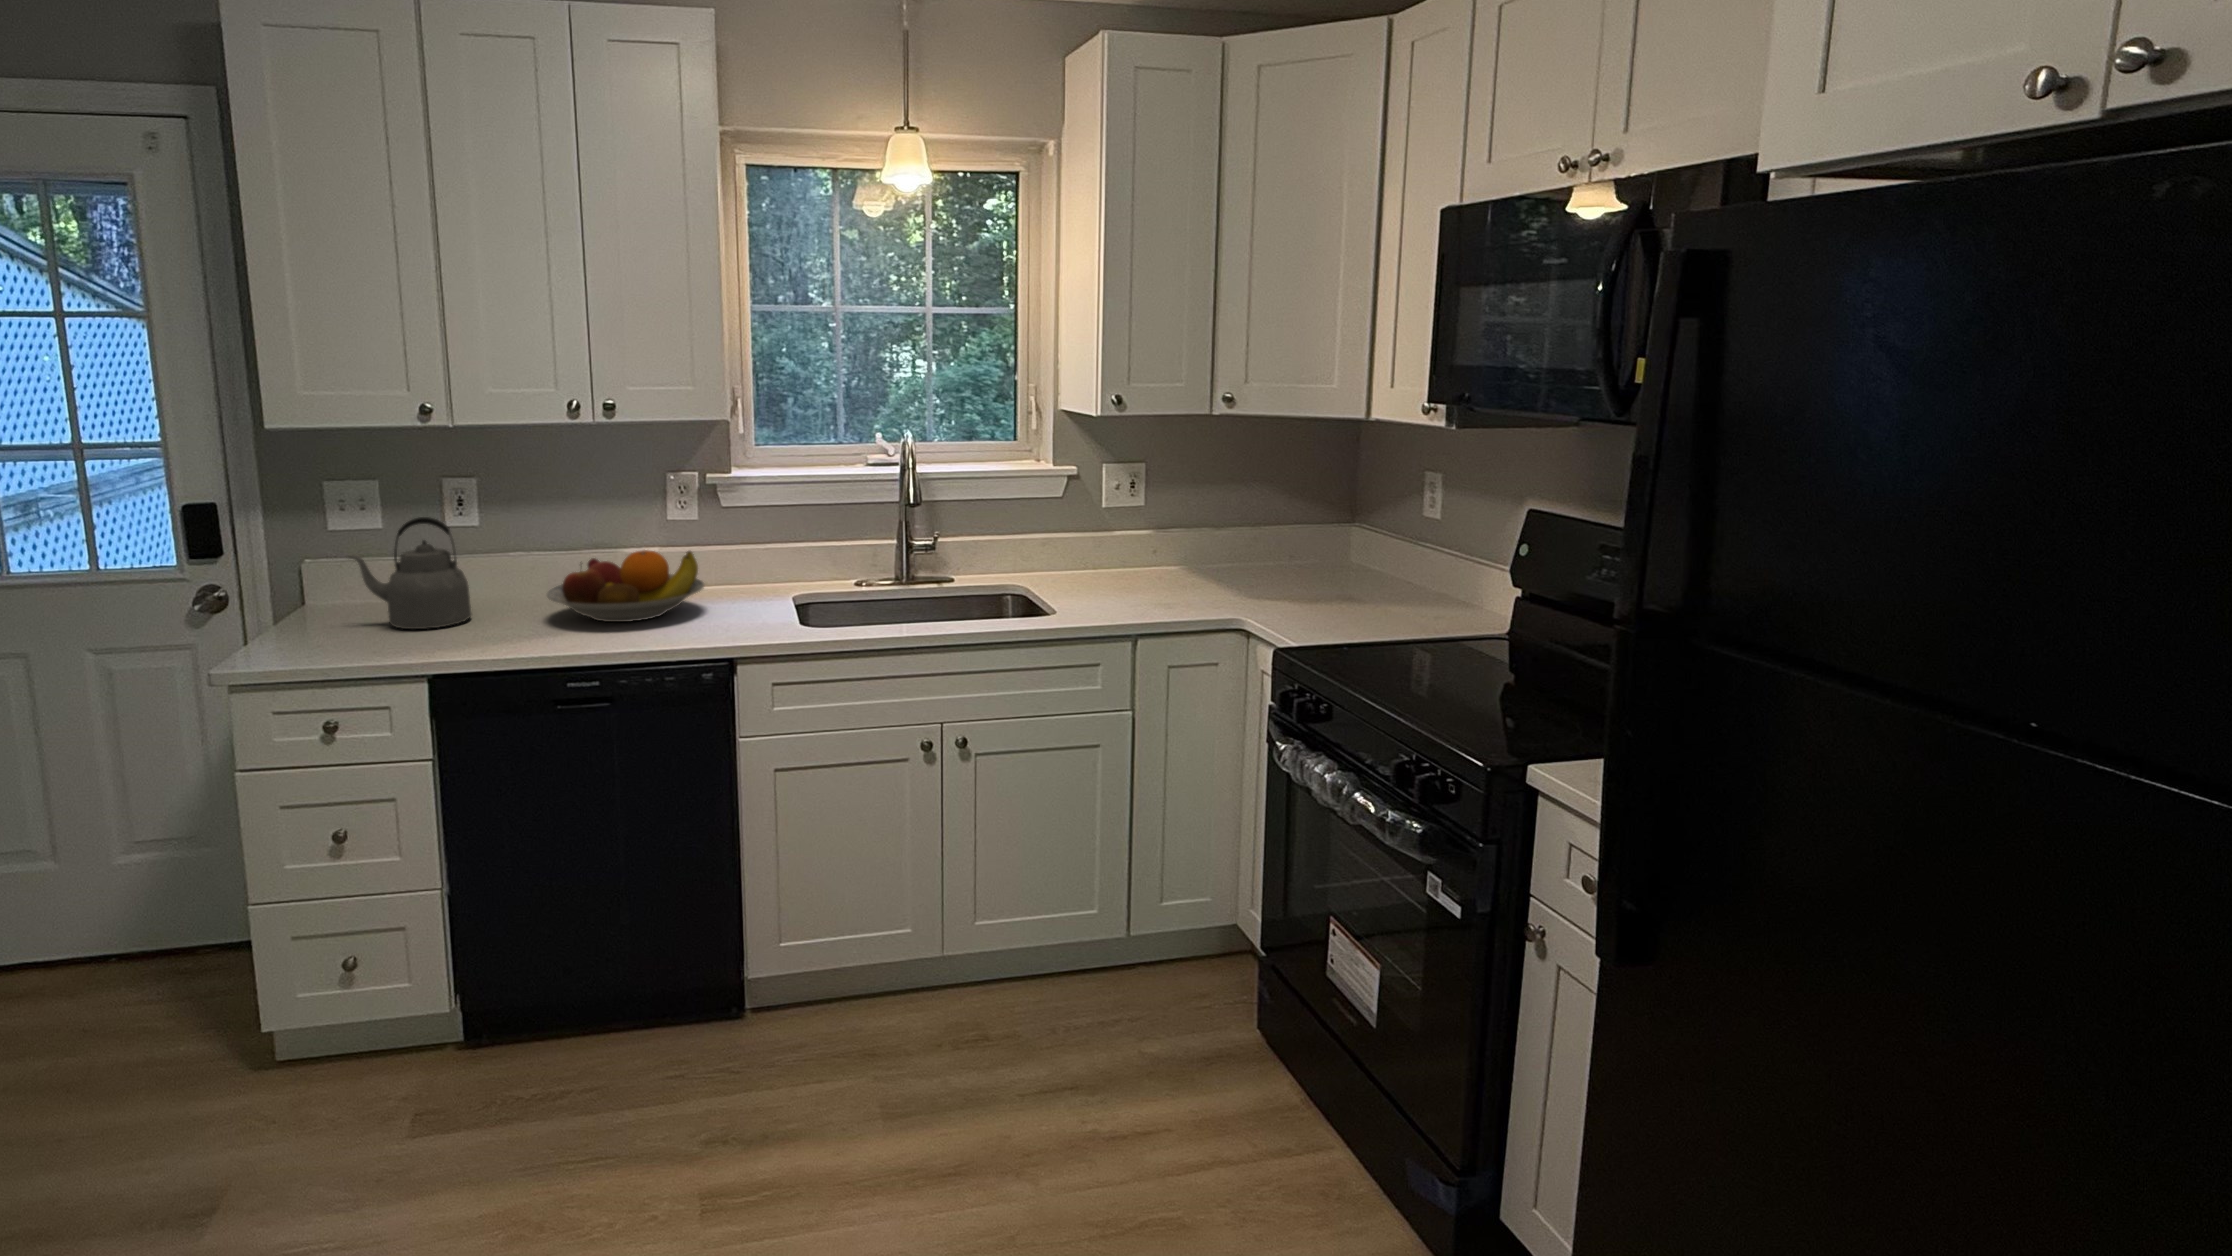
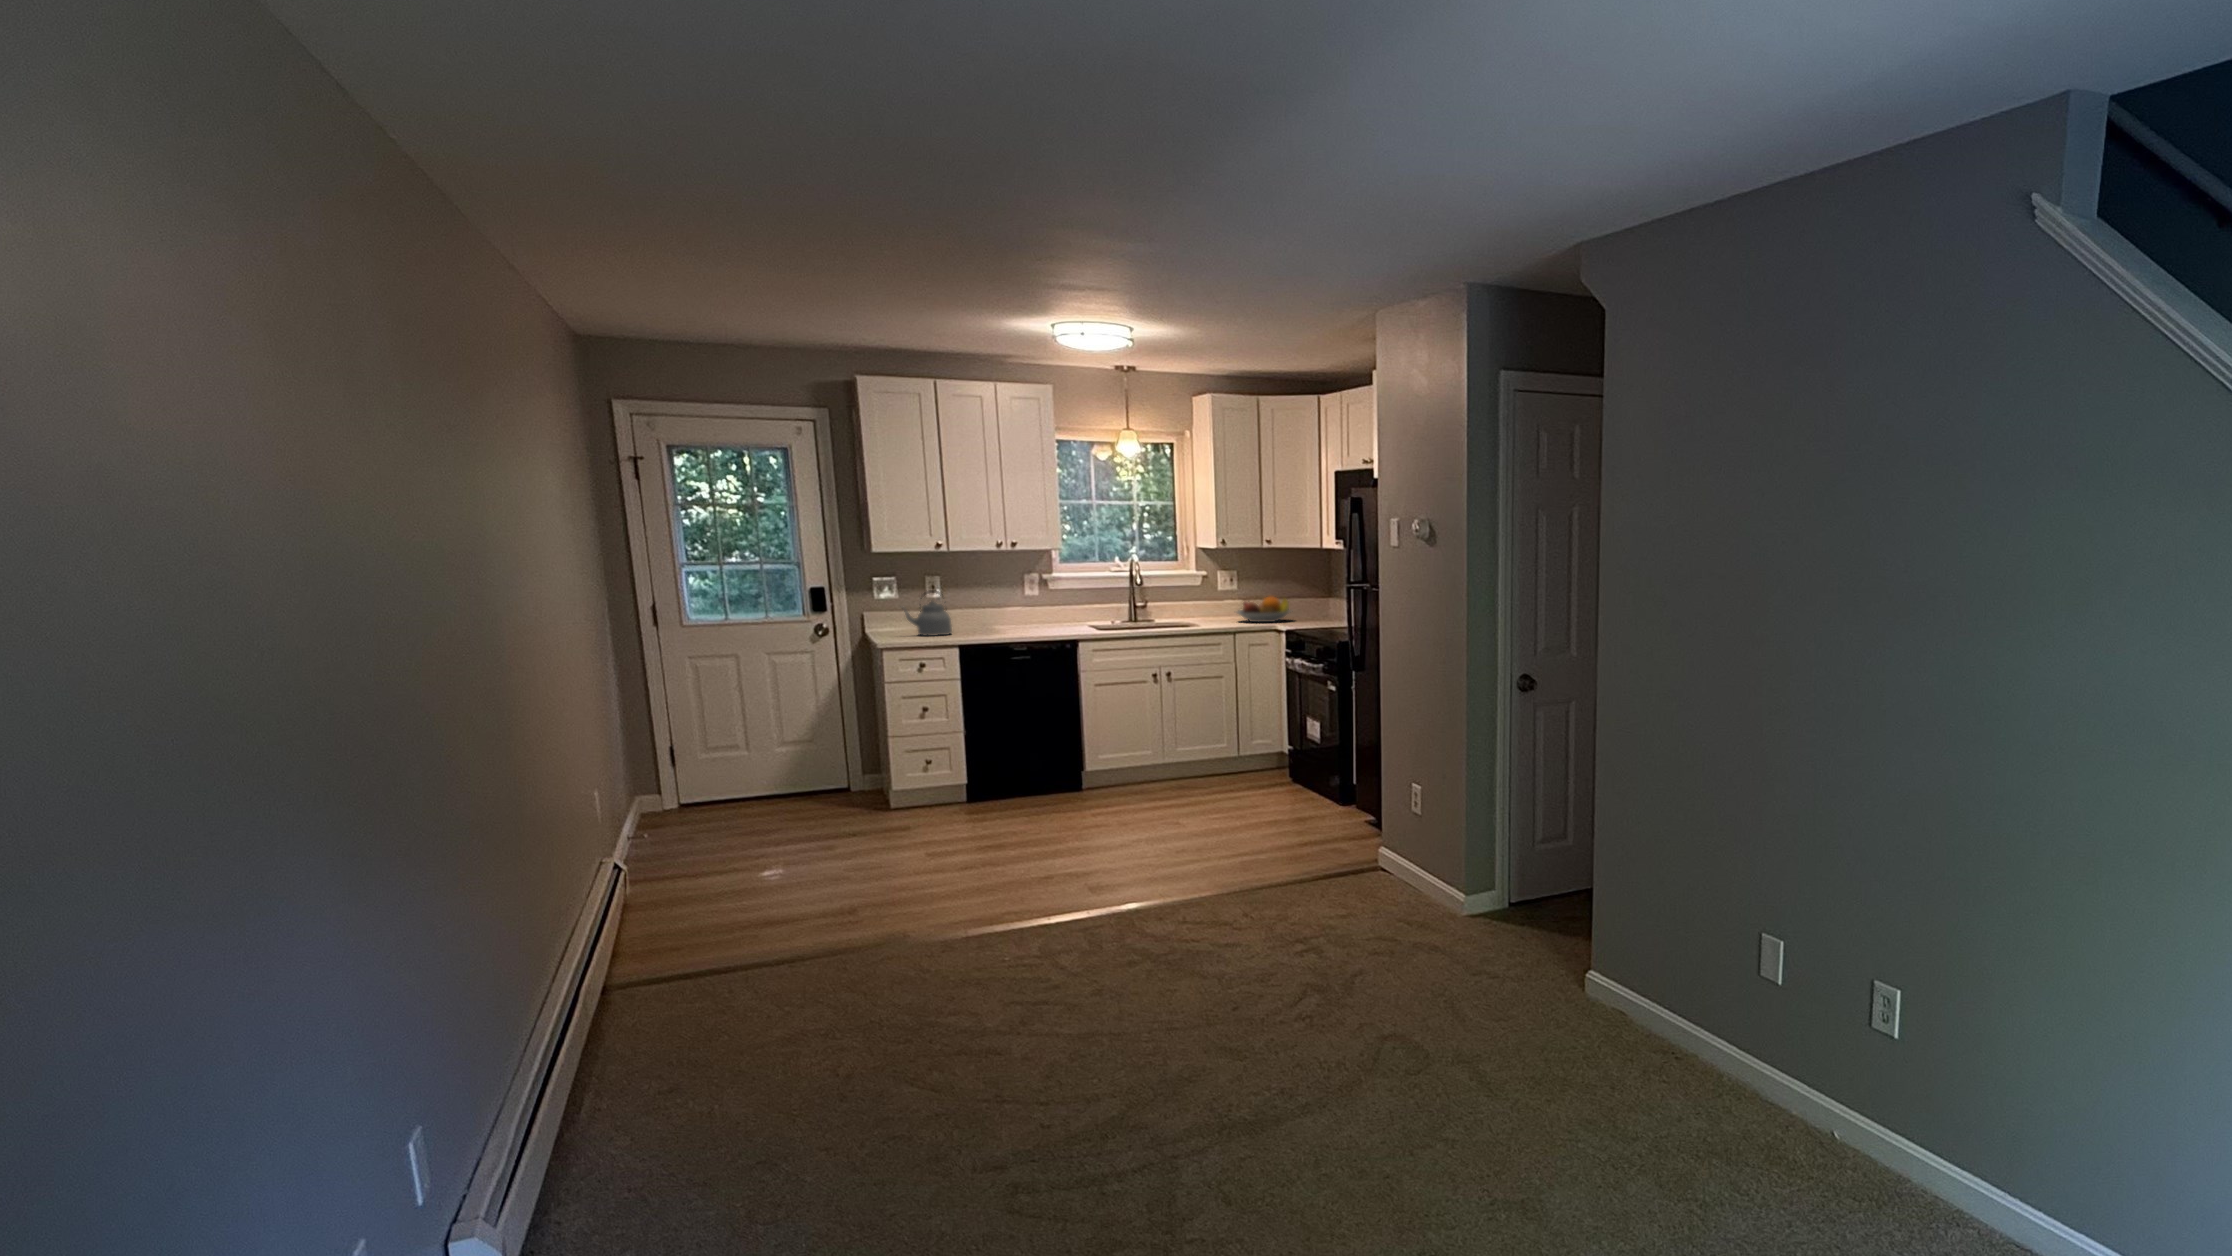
fruit bowl: present [547,550,704,622] -> present [1237,597,1290,622]

